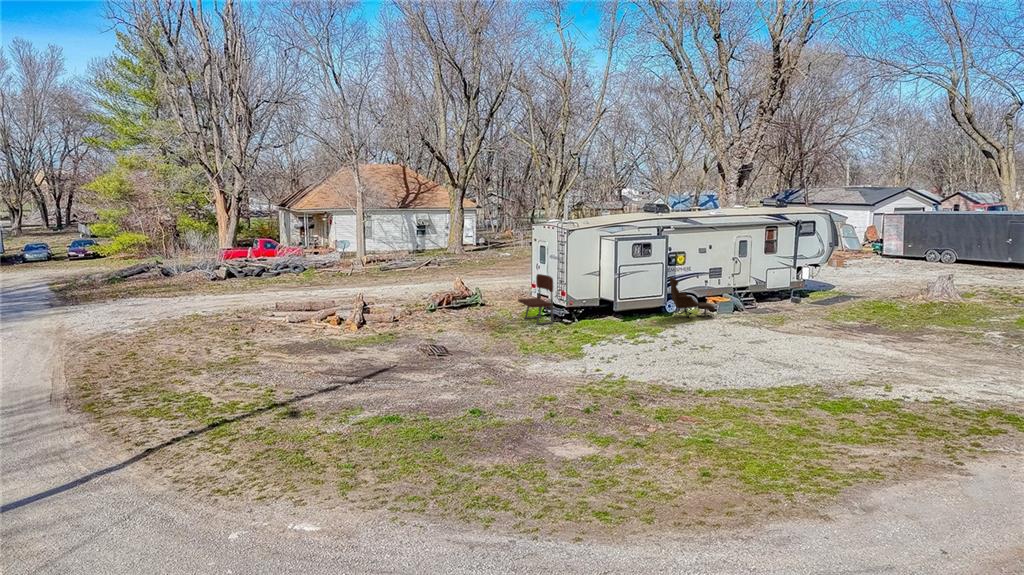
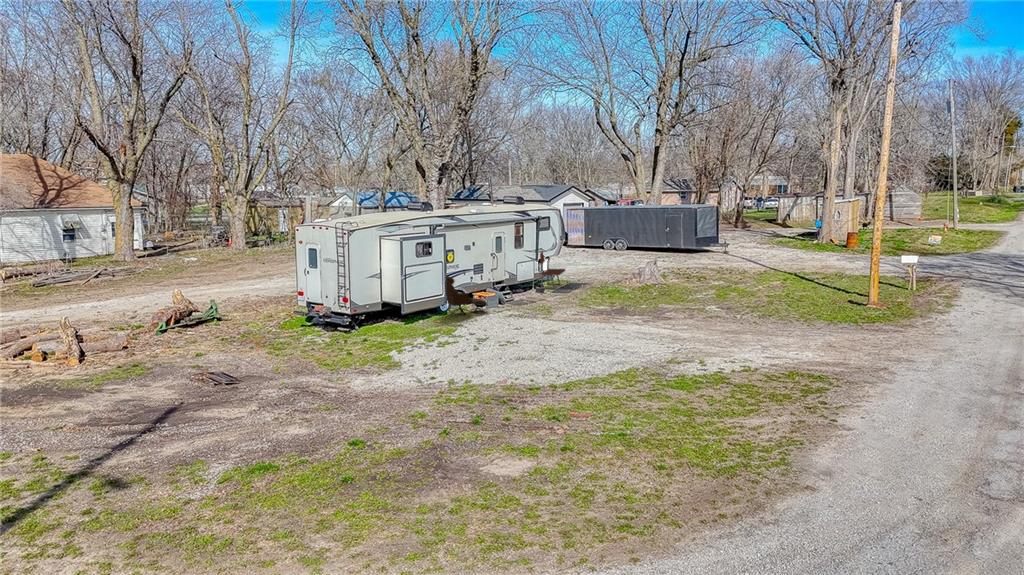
bench: present [518,274,553,325] -> present [540,252,565,289]

